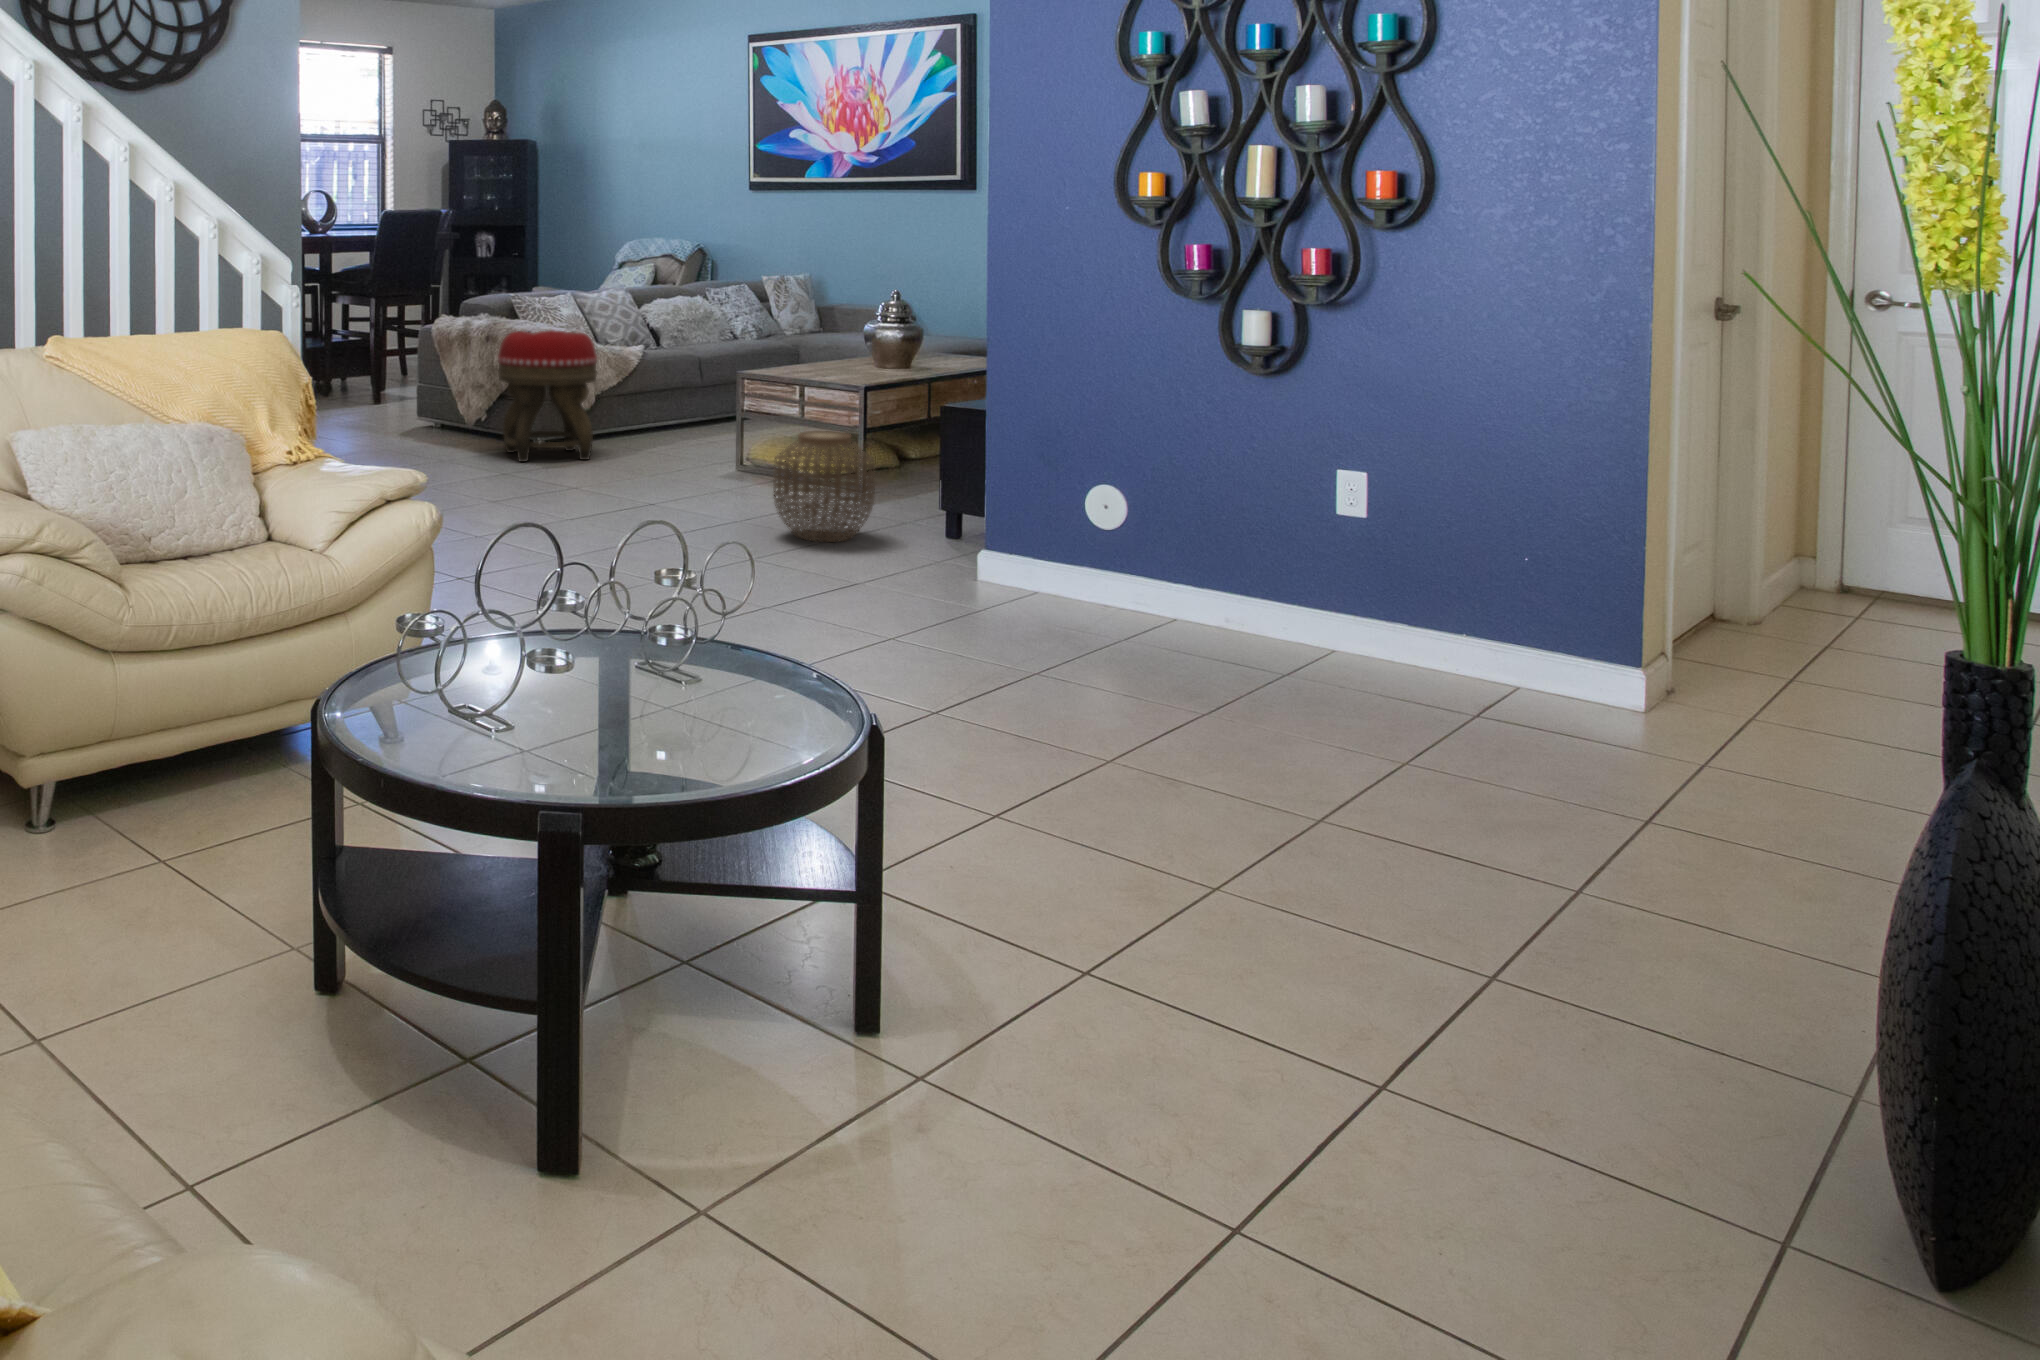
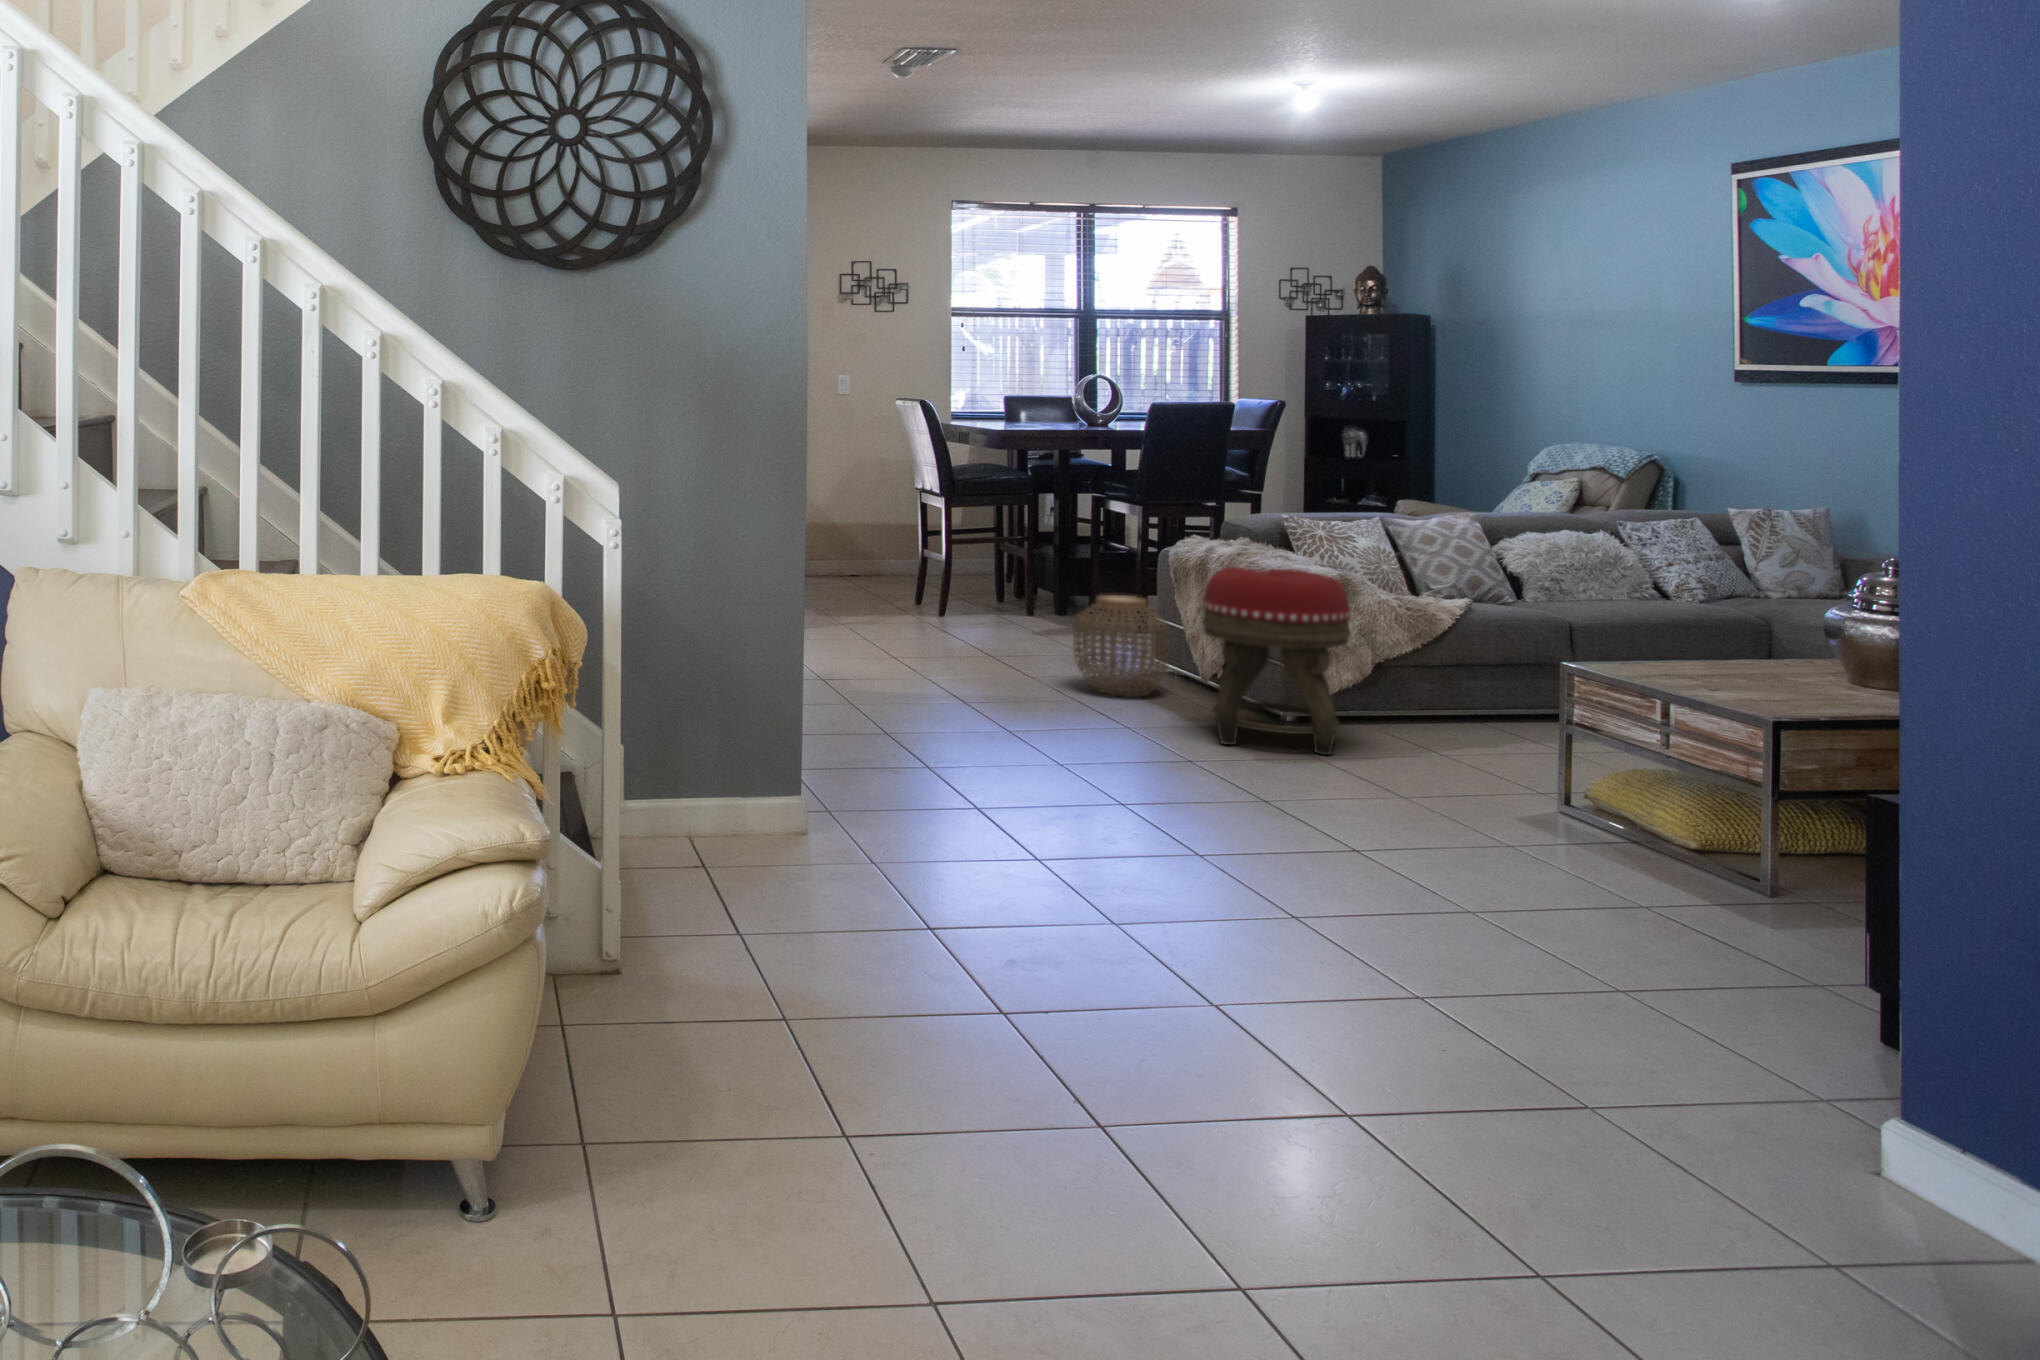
woven basket: present [773,431,875,542] -> present [1074,595,1170,697]

